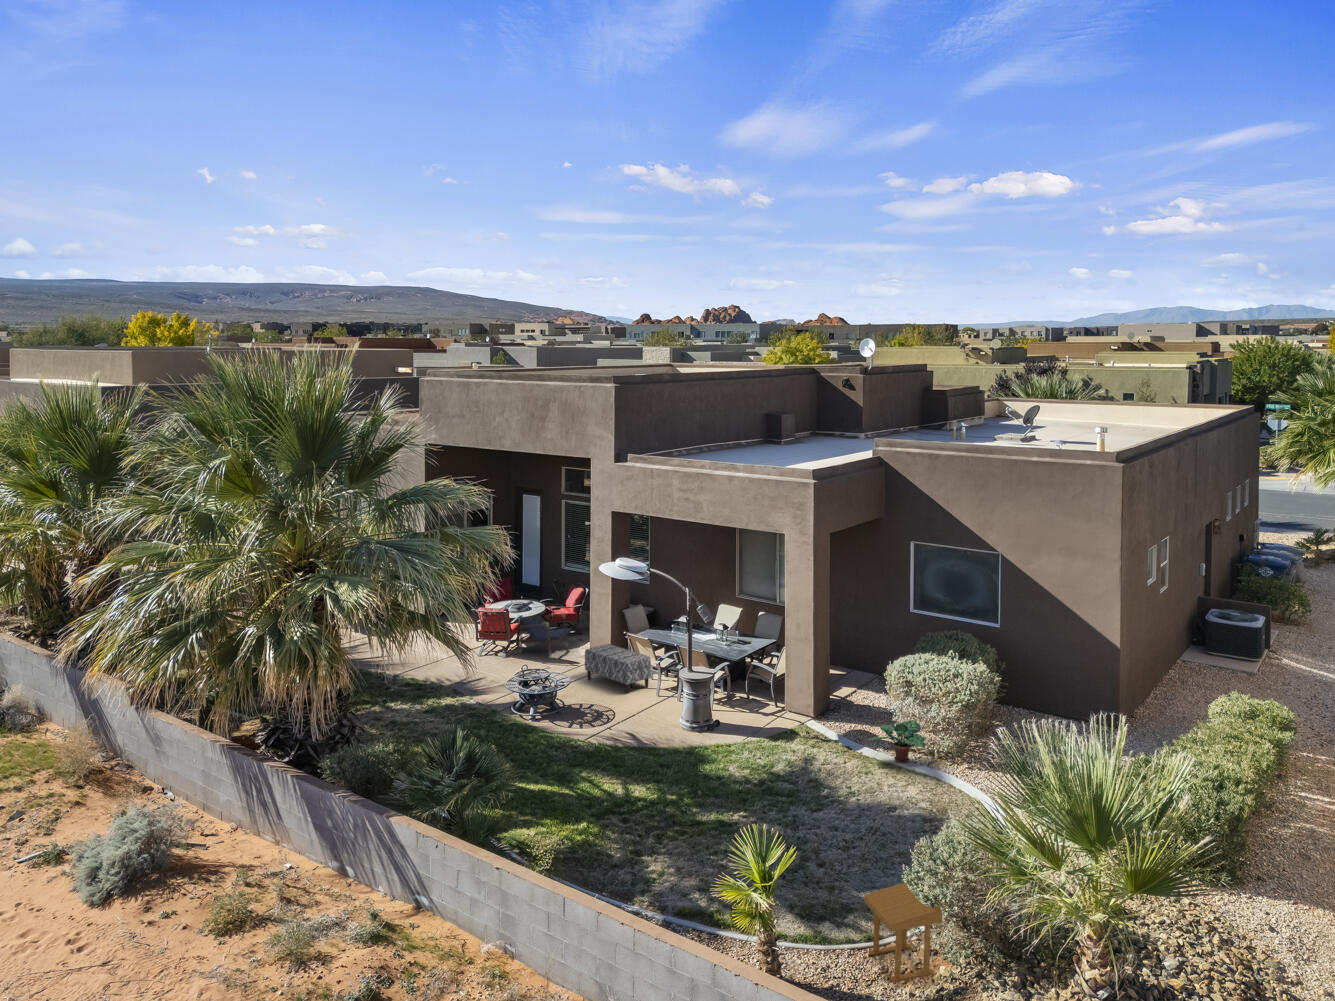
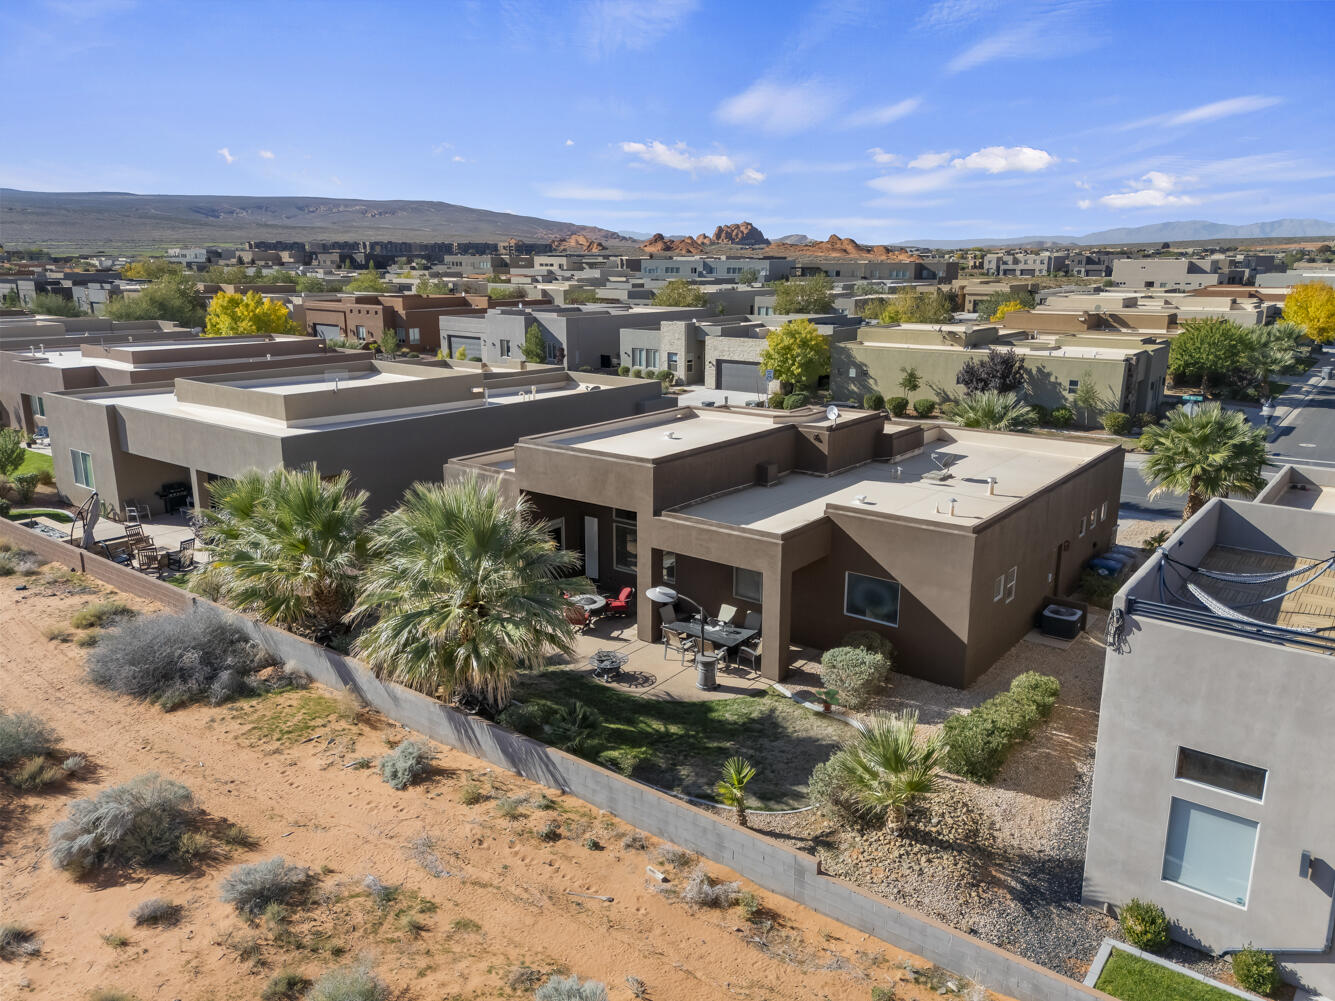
lounge chair: present [516,601,571,657] -> none [589,597,625,636]
bench: present [585,644,651,694] -> none [636,630,679,664]
side table: present [864,883,943,982] -> none [789,781,825,829]

